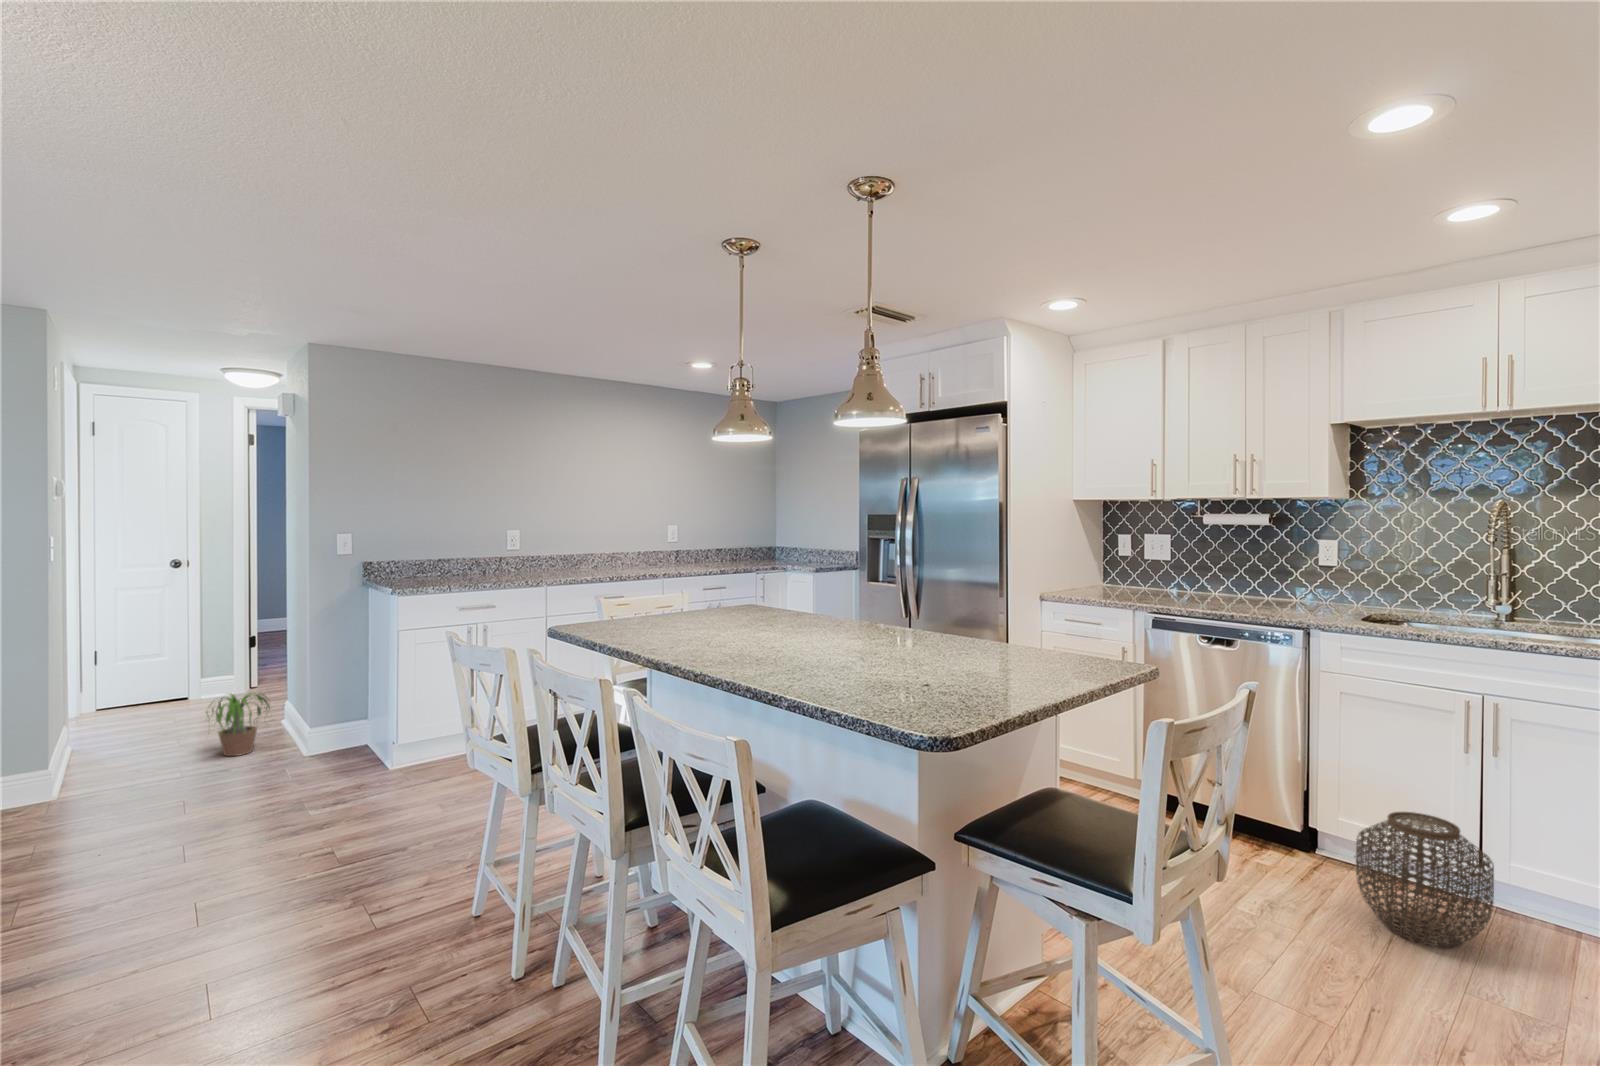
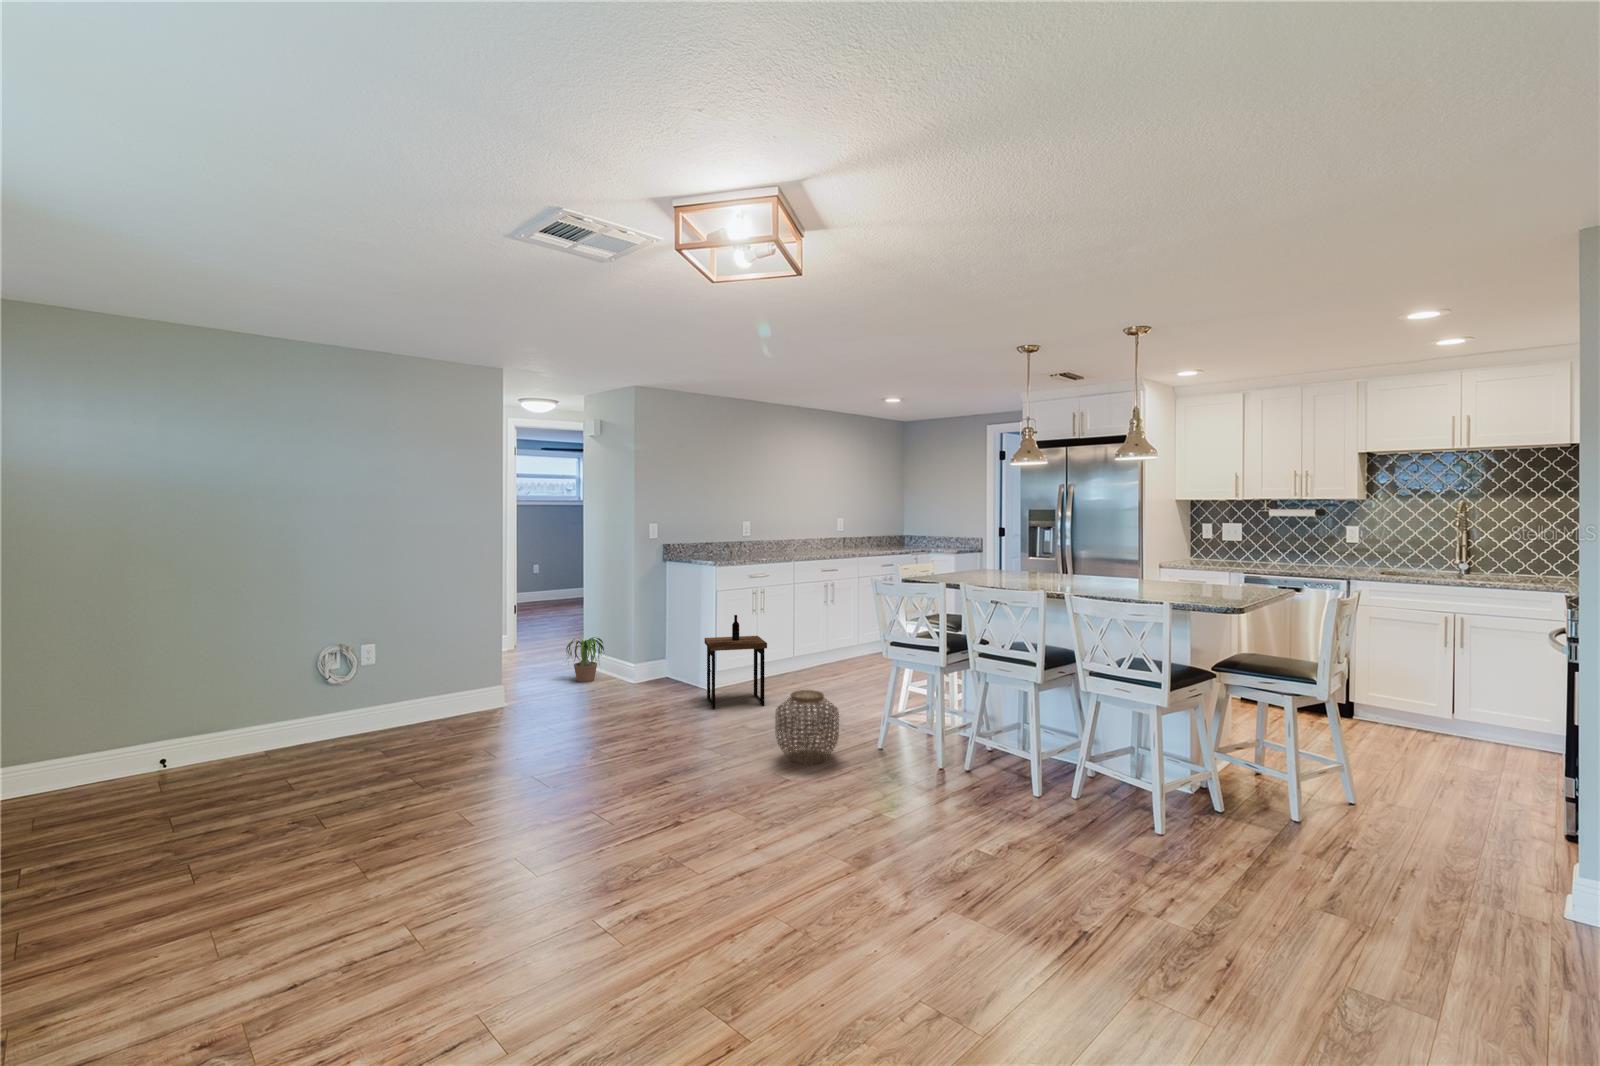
side table: none [325,670,436,815] -> present [704,615,767,709]
woven basket: present [1356,812,1494,947] -> present [775,690,839,765]

